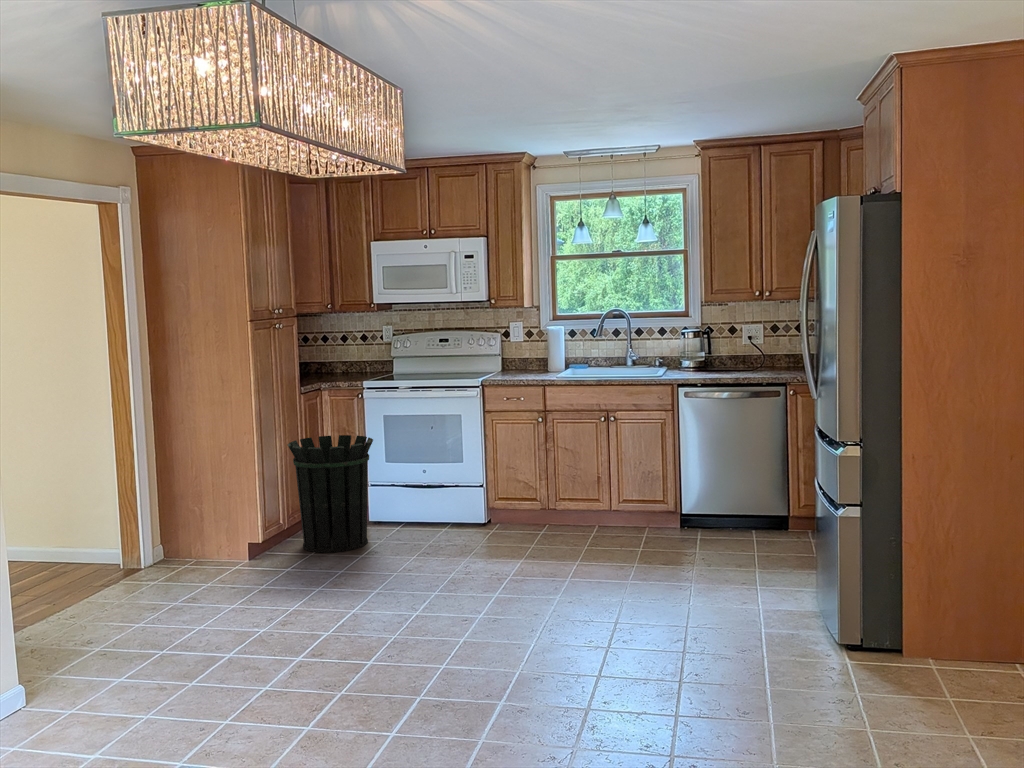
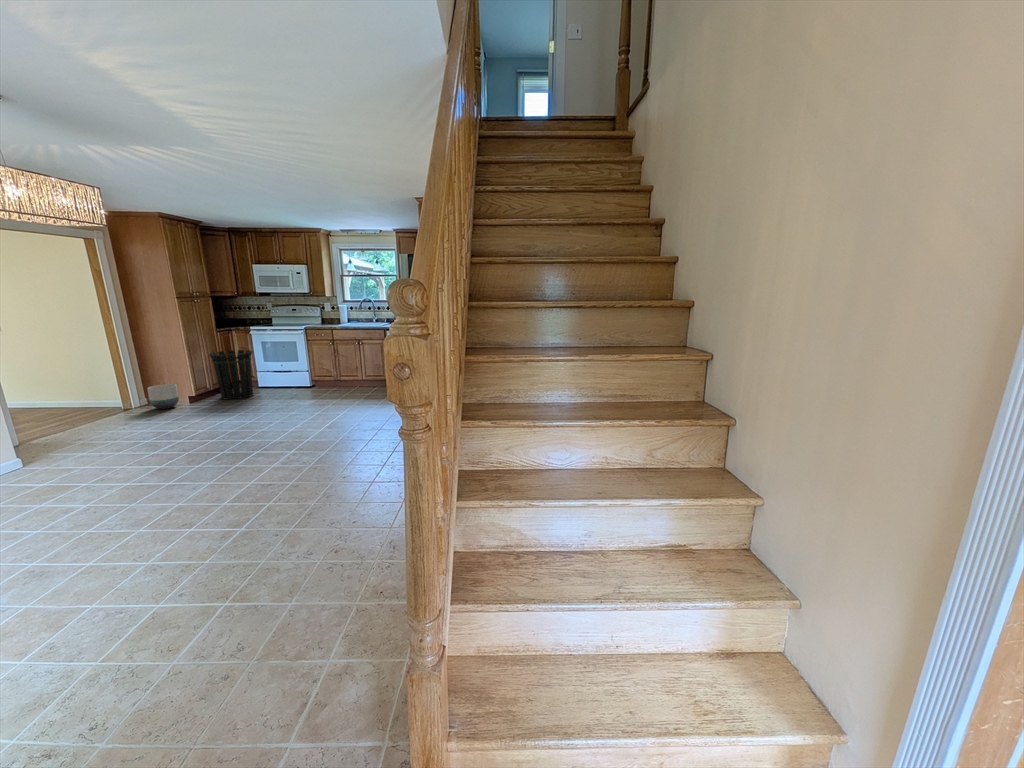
planter: none [174,513,229,571] -> present [147,384,179,409]

